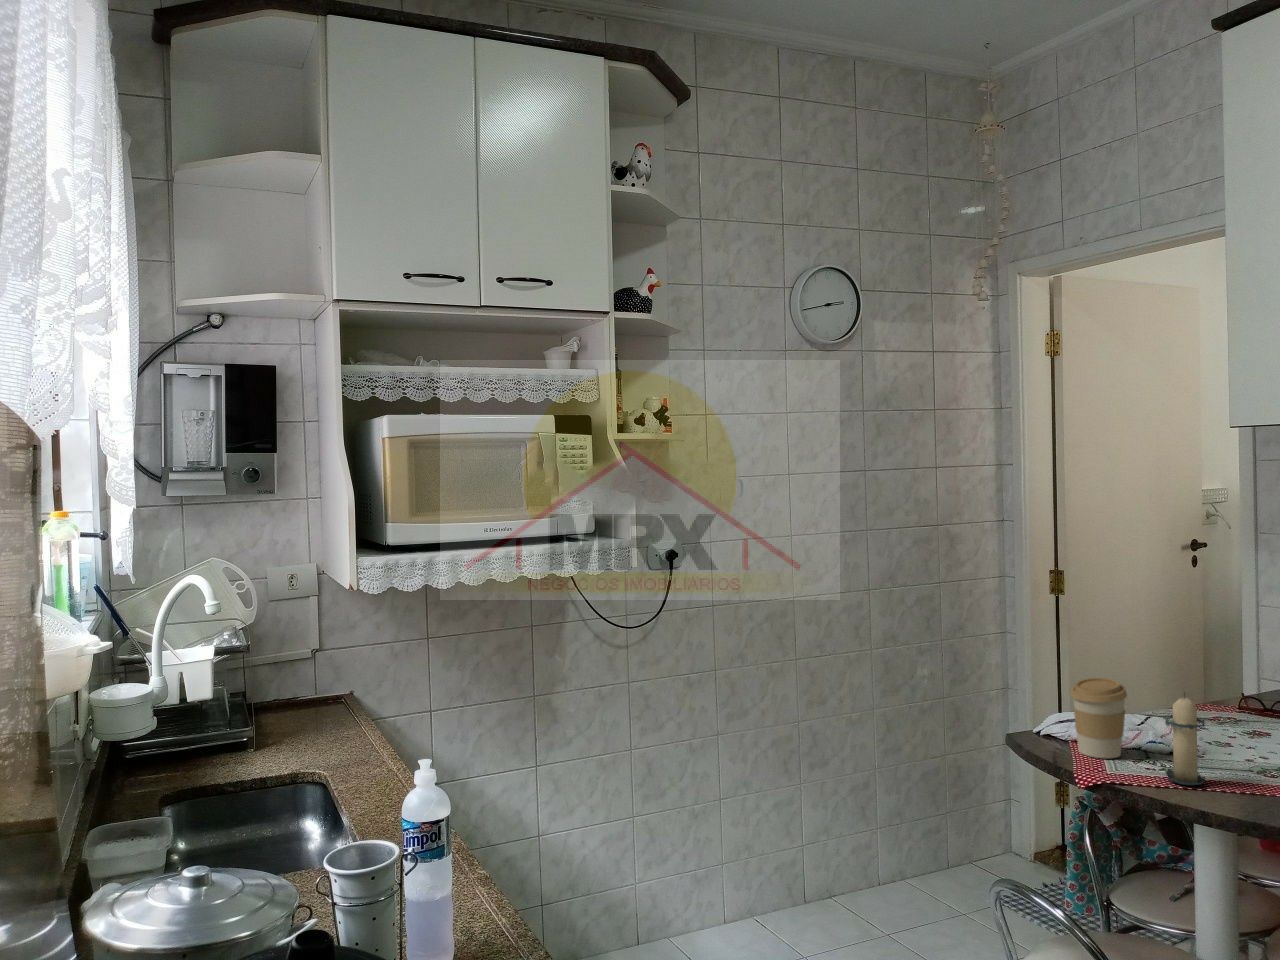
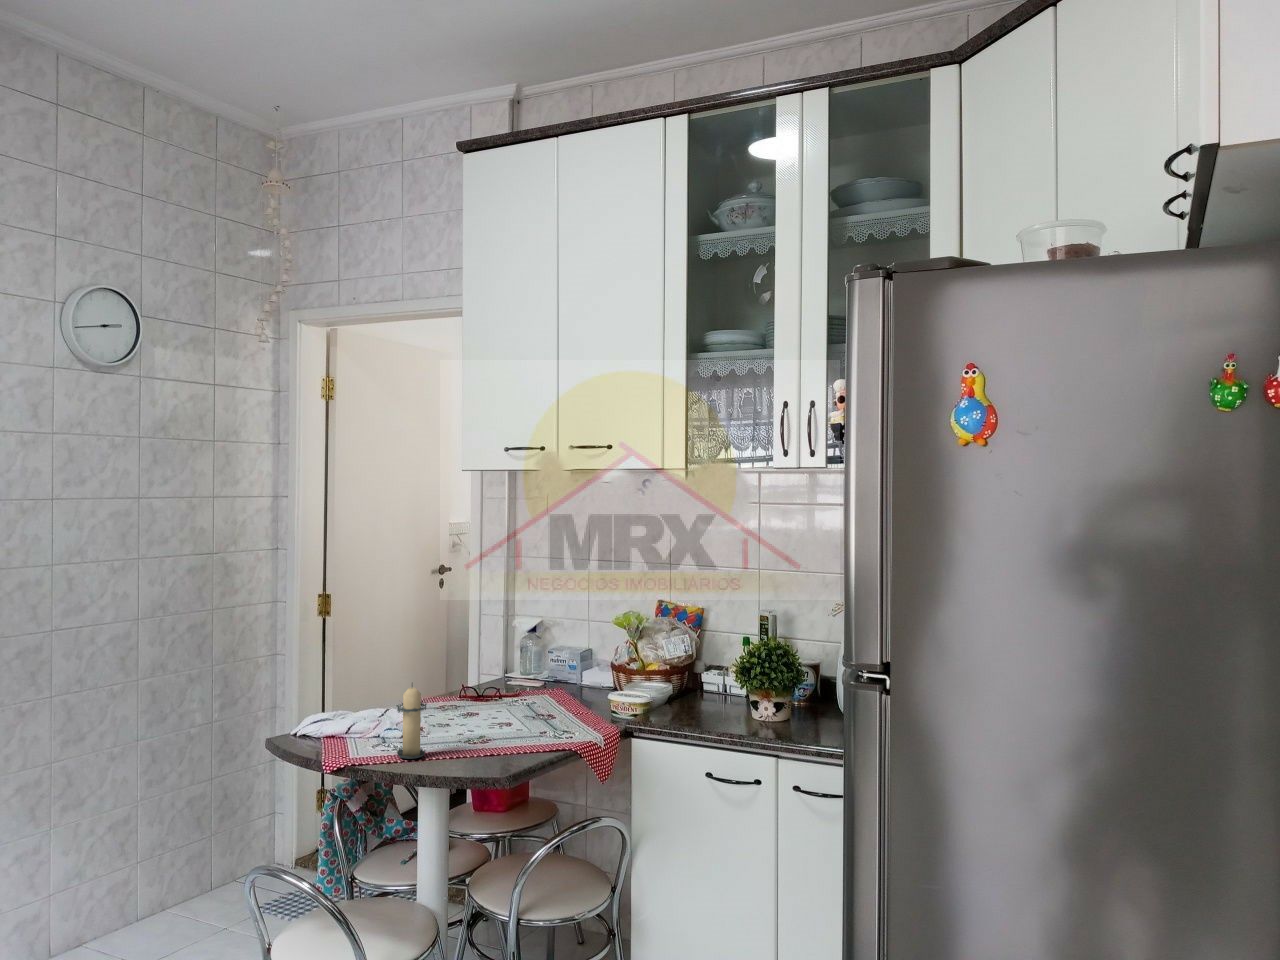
coffee cup: present [1070,678,1127,758] -> none [324,680,370,750]

